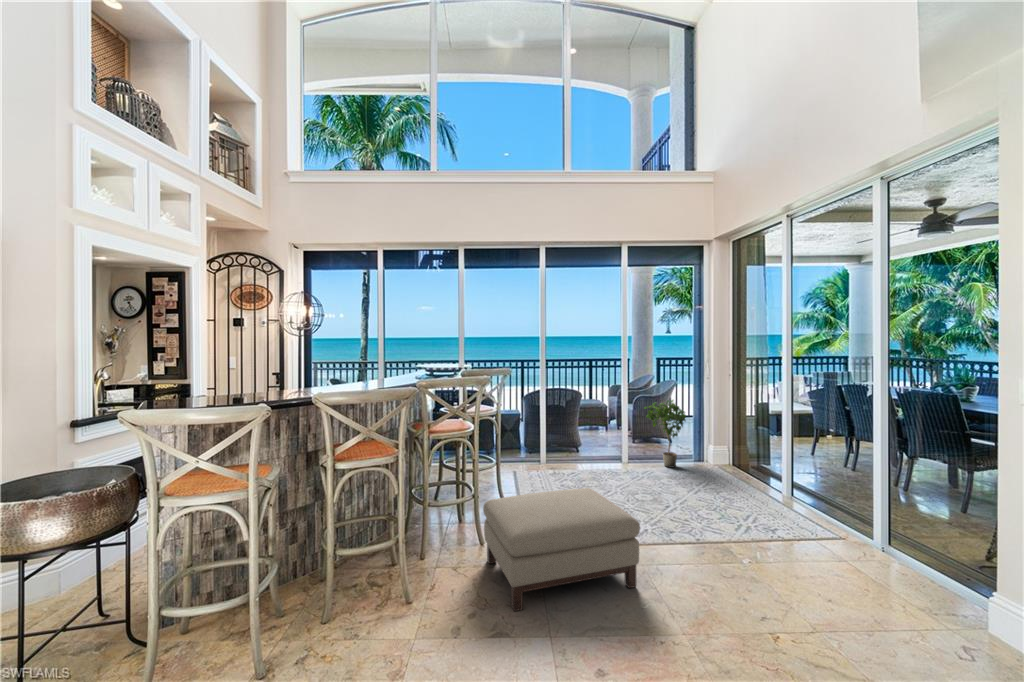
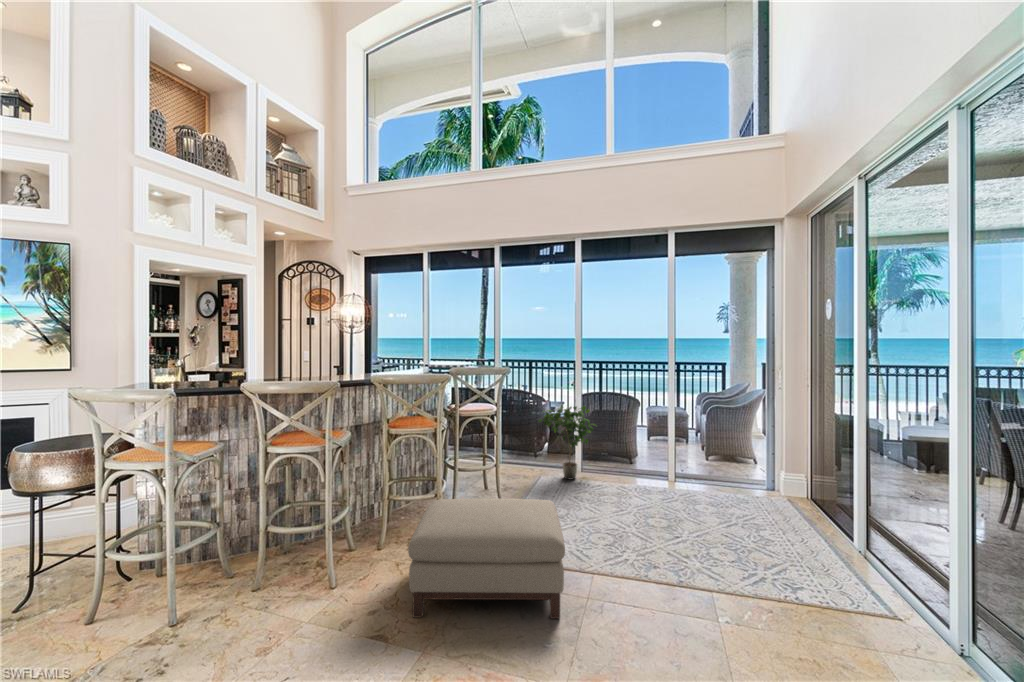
potted plant: present [644,400,686,468] -> present [539,406,595,479]

